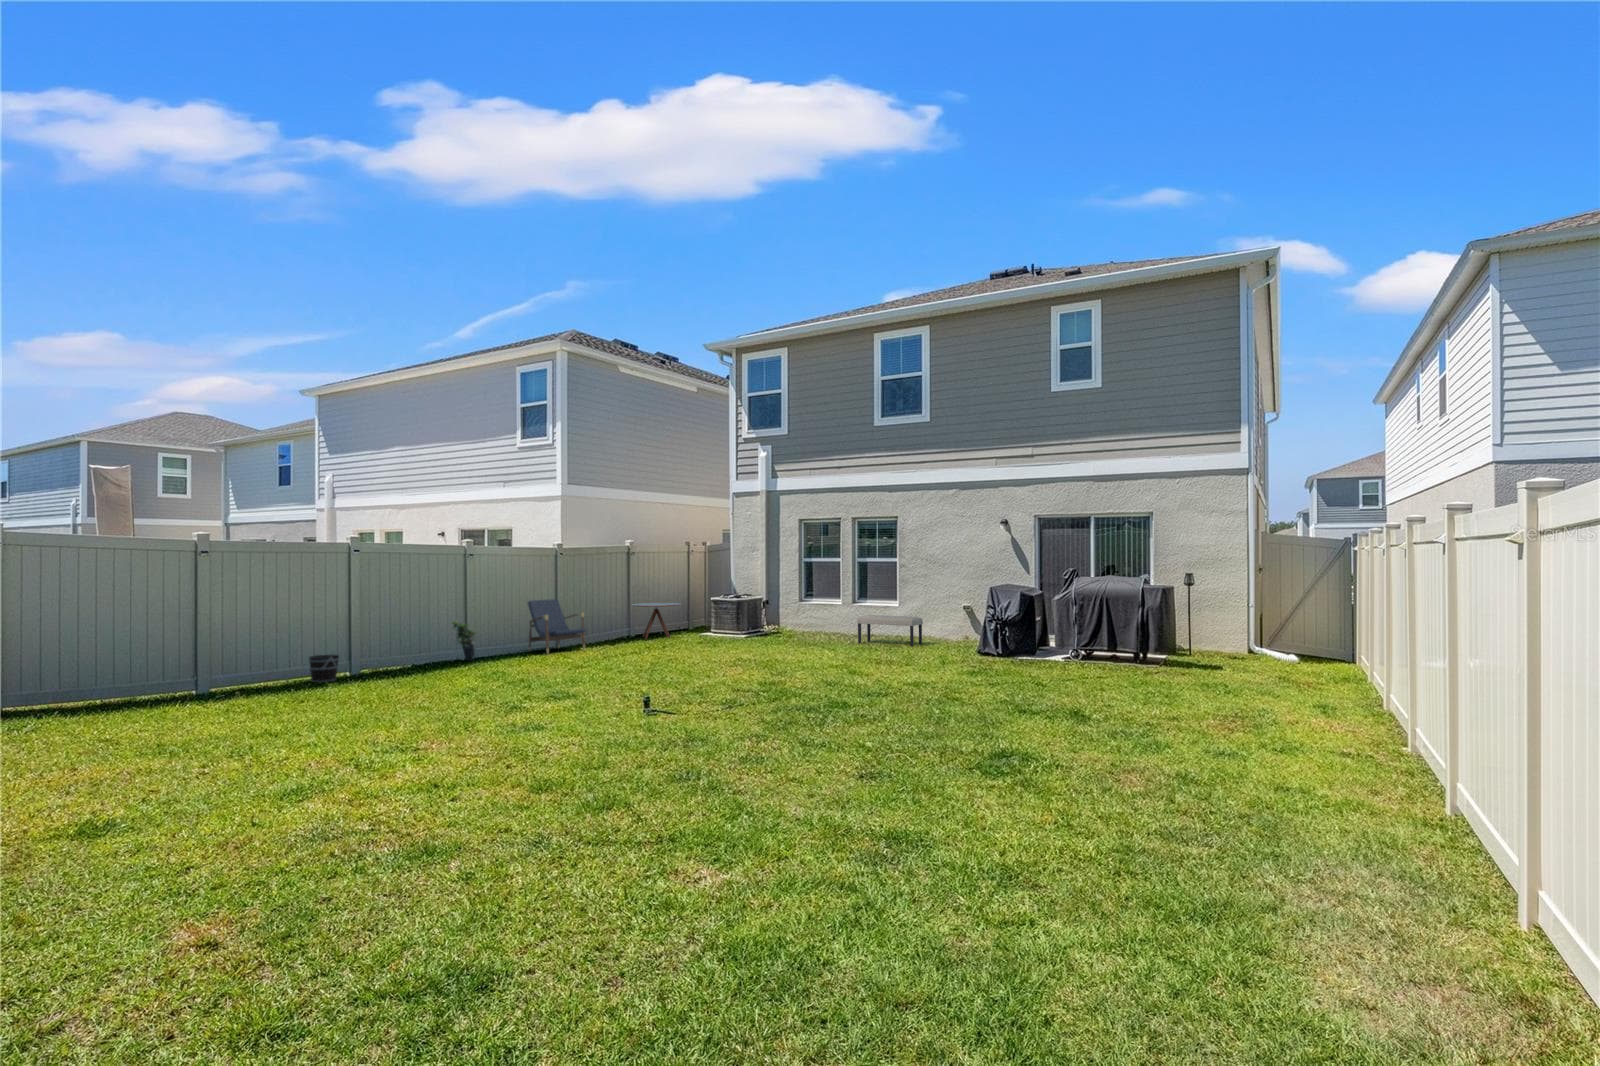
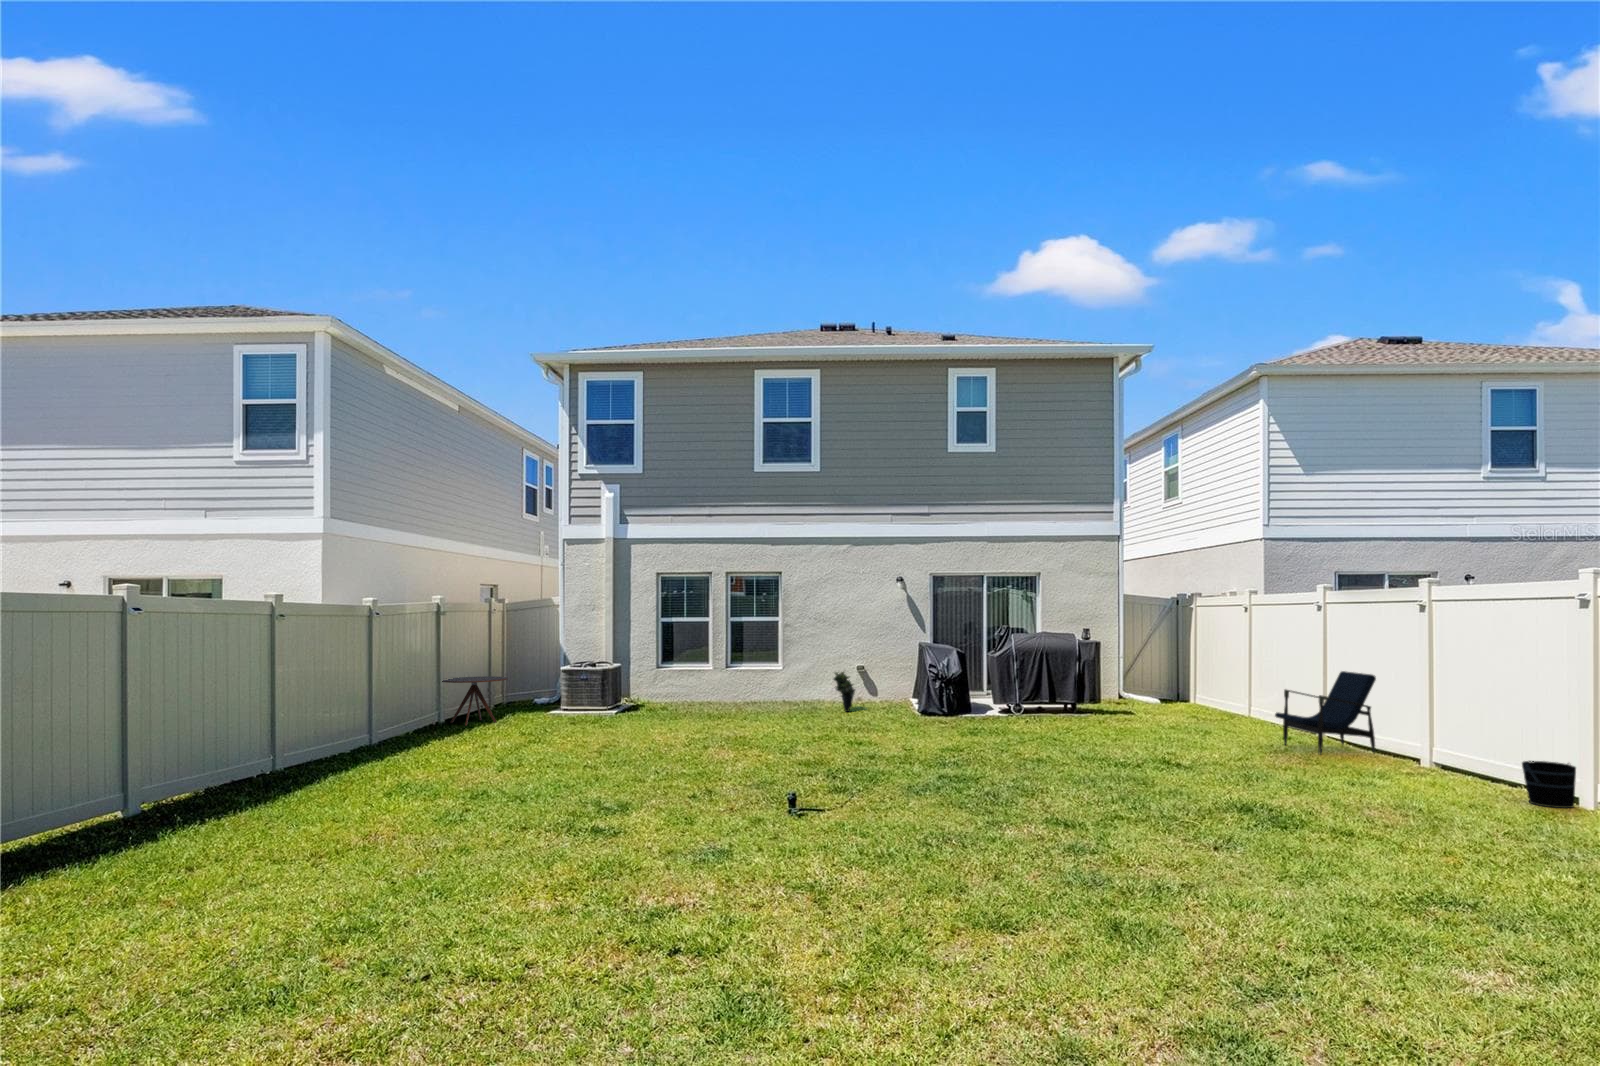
lounge chair: present [528,599,586,654] -> present [1275,671,1376,755]
bench: present [857,615,923,646] -> none [744,681,813,714]
potted plant: present [452,620,476,661] -> present [833,672,855,712]
bucket: present [309,655,339,682] -> present [1522,761,1576,808]

